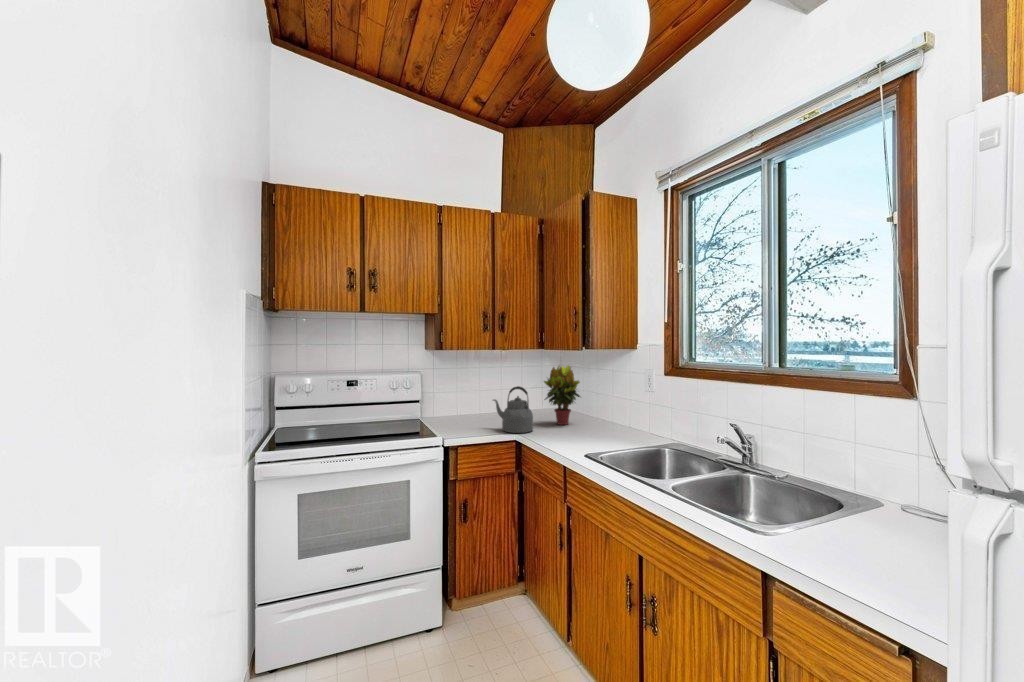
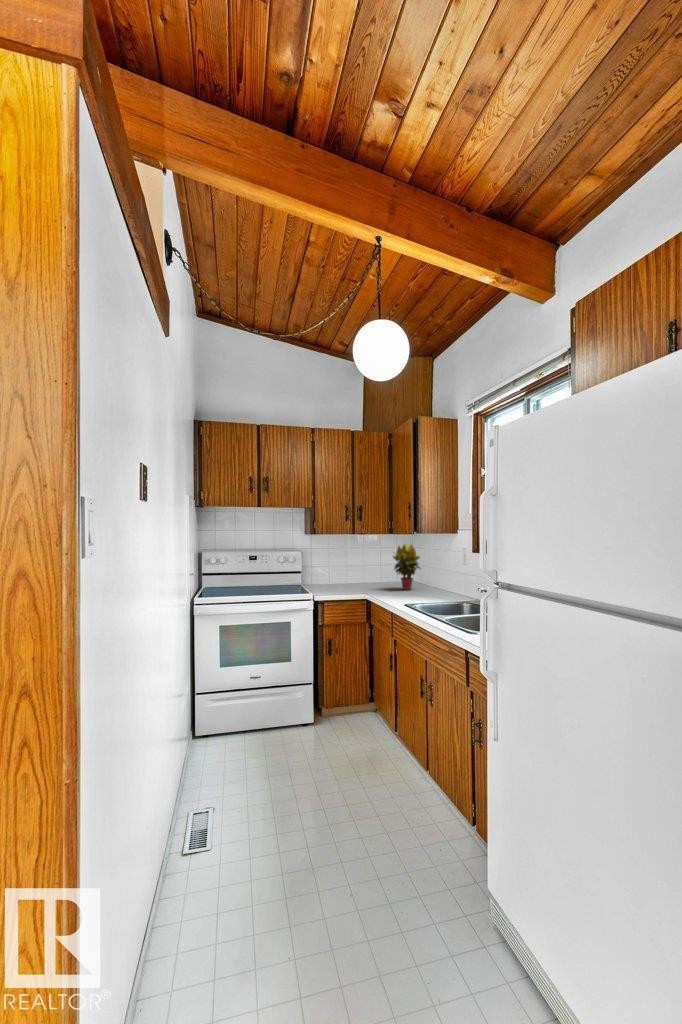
kettle: present [493,386,533,433] -> none [352,560,381,594]

